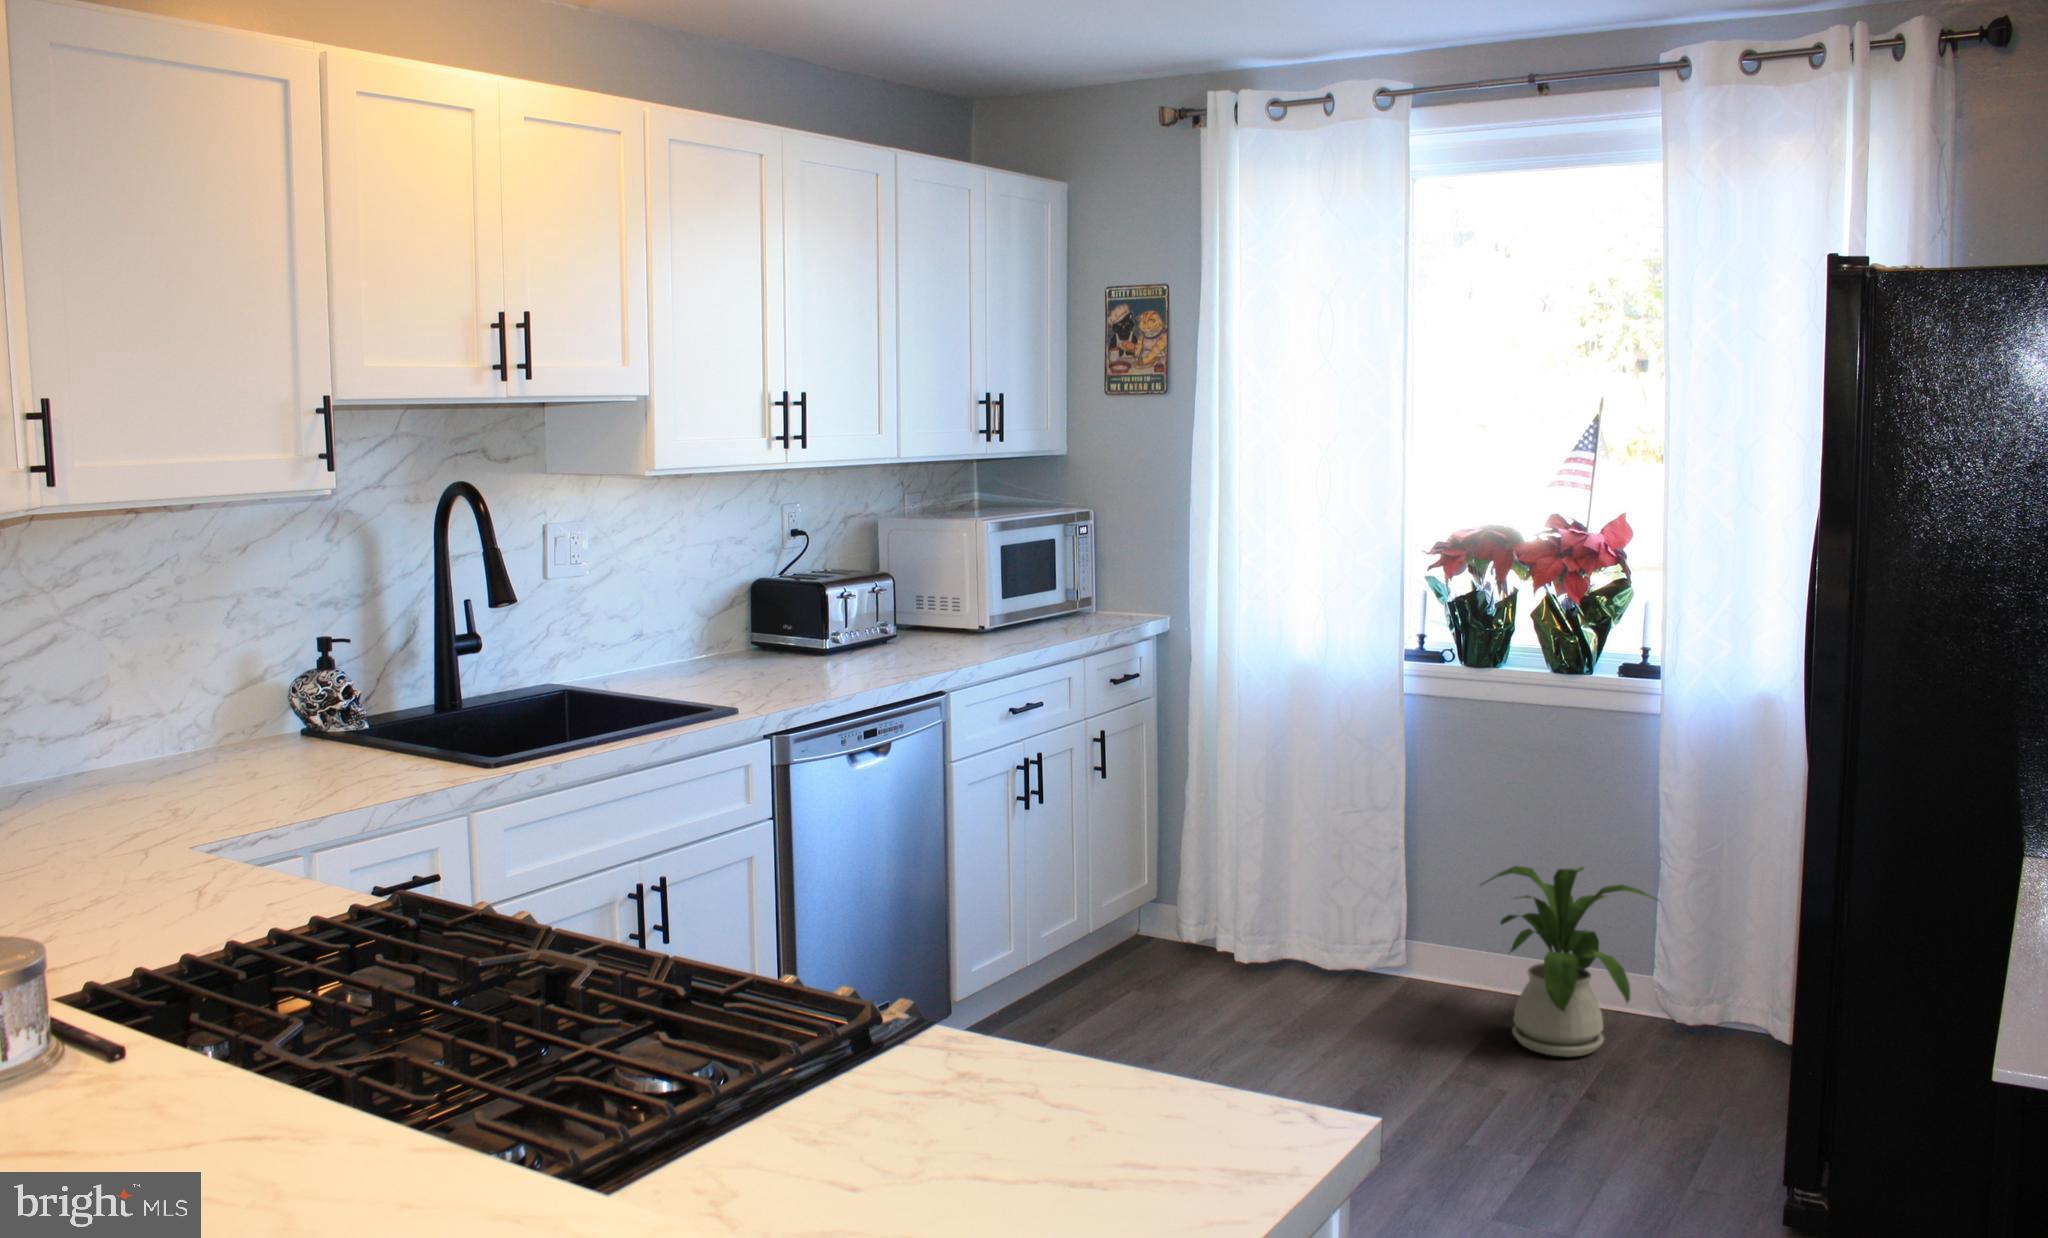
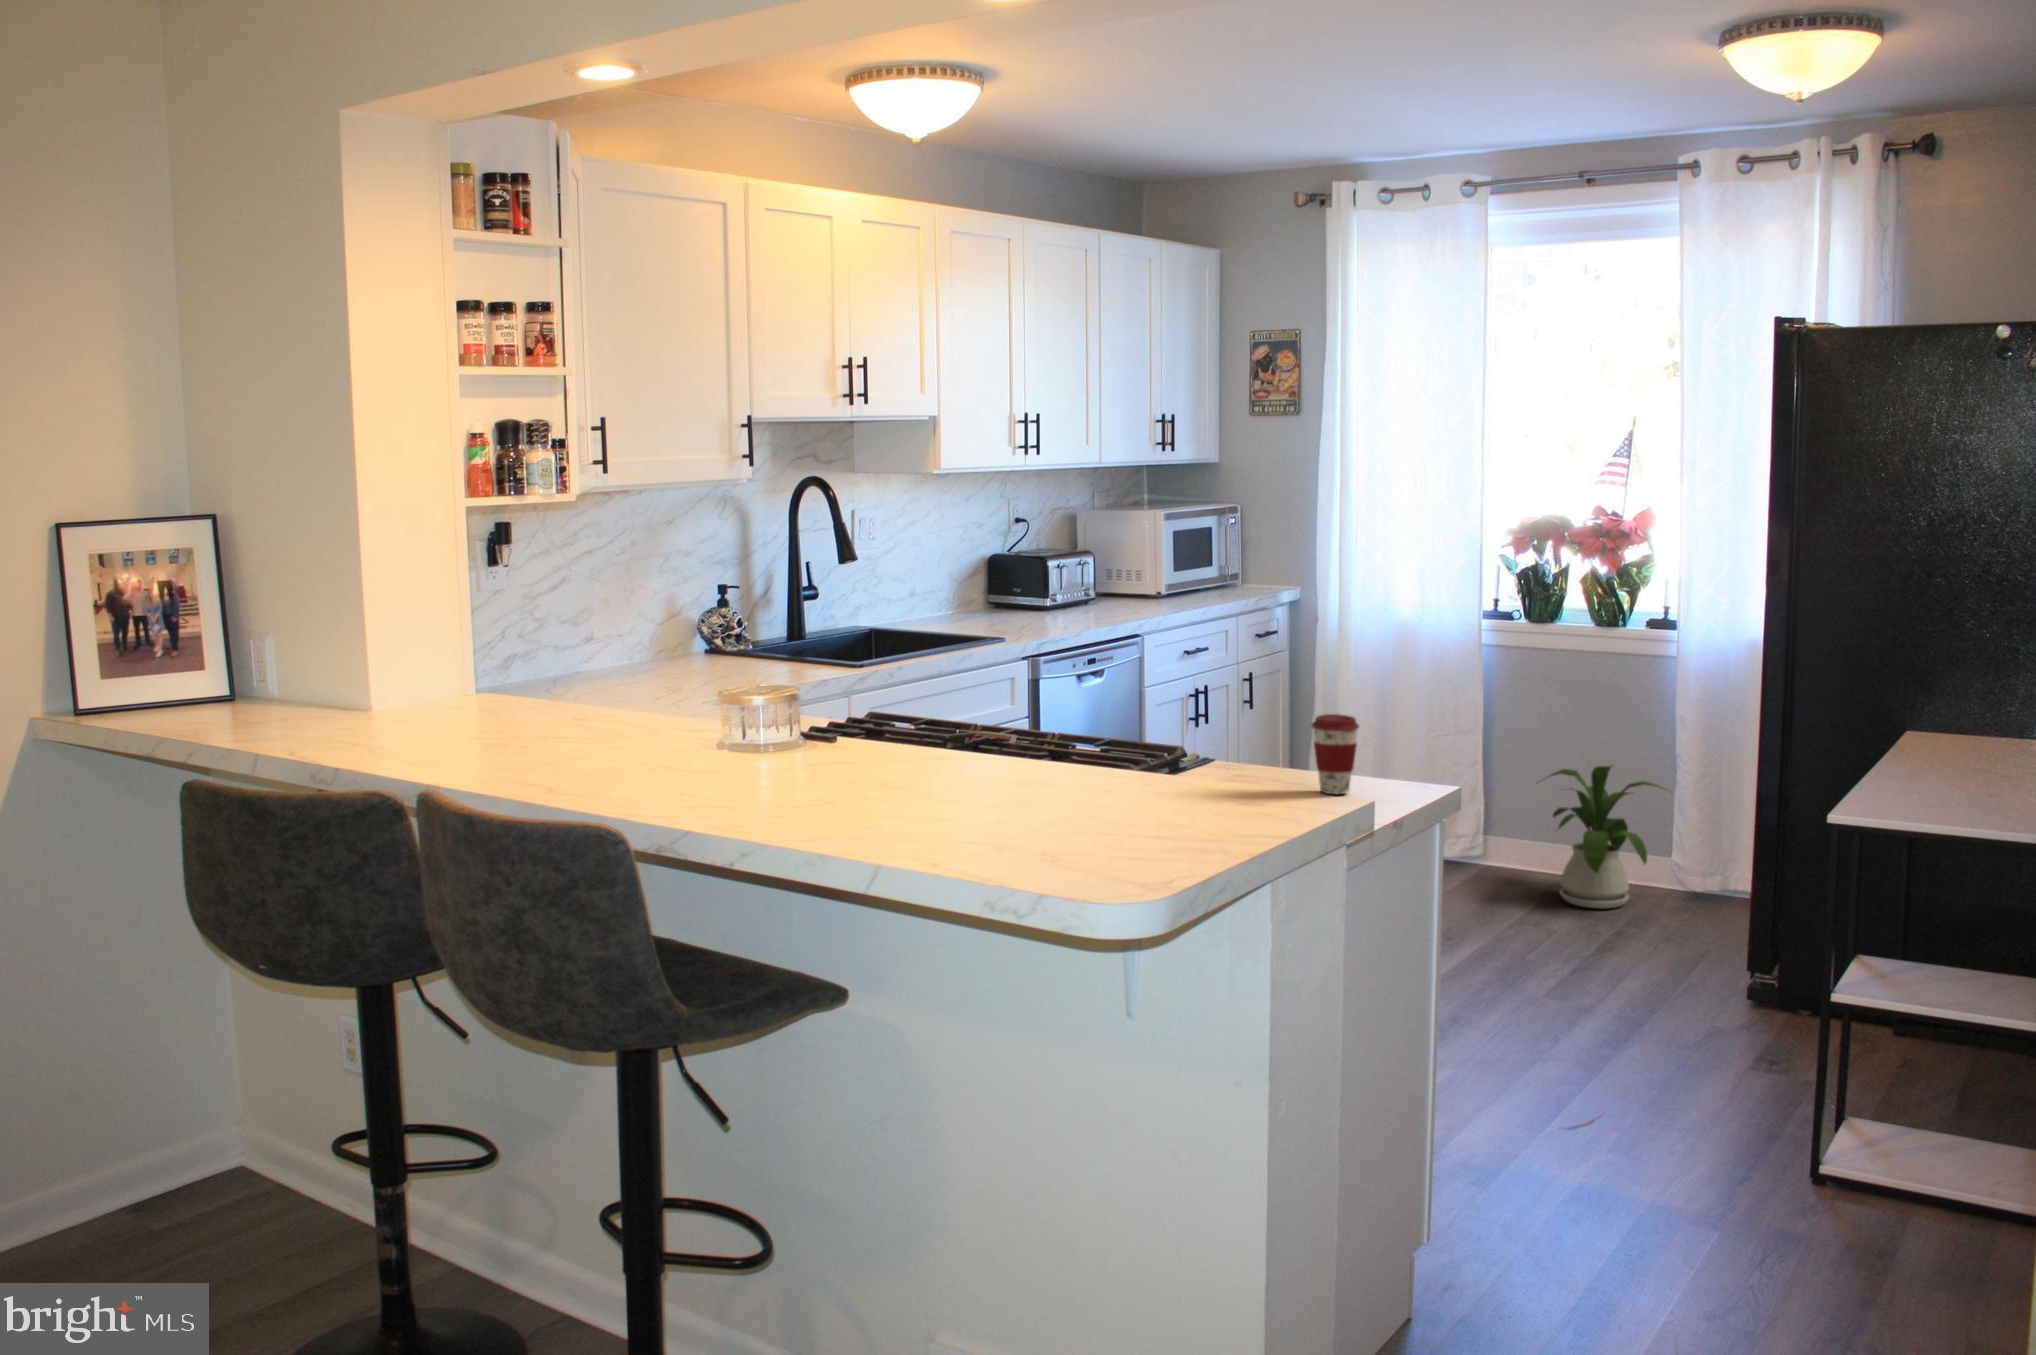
coffee cup: none [1124,991,1218,1158] -> present [1312,714,1359,794]

